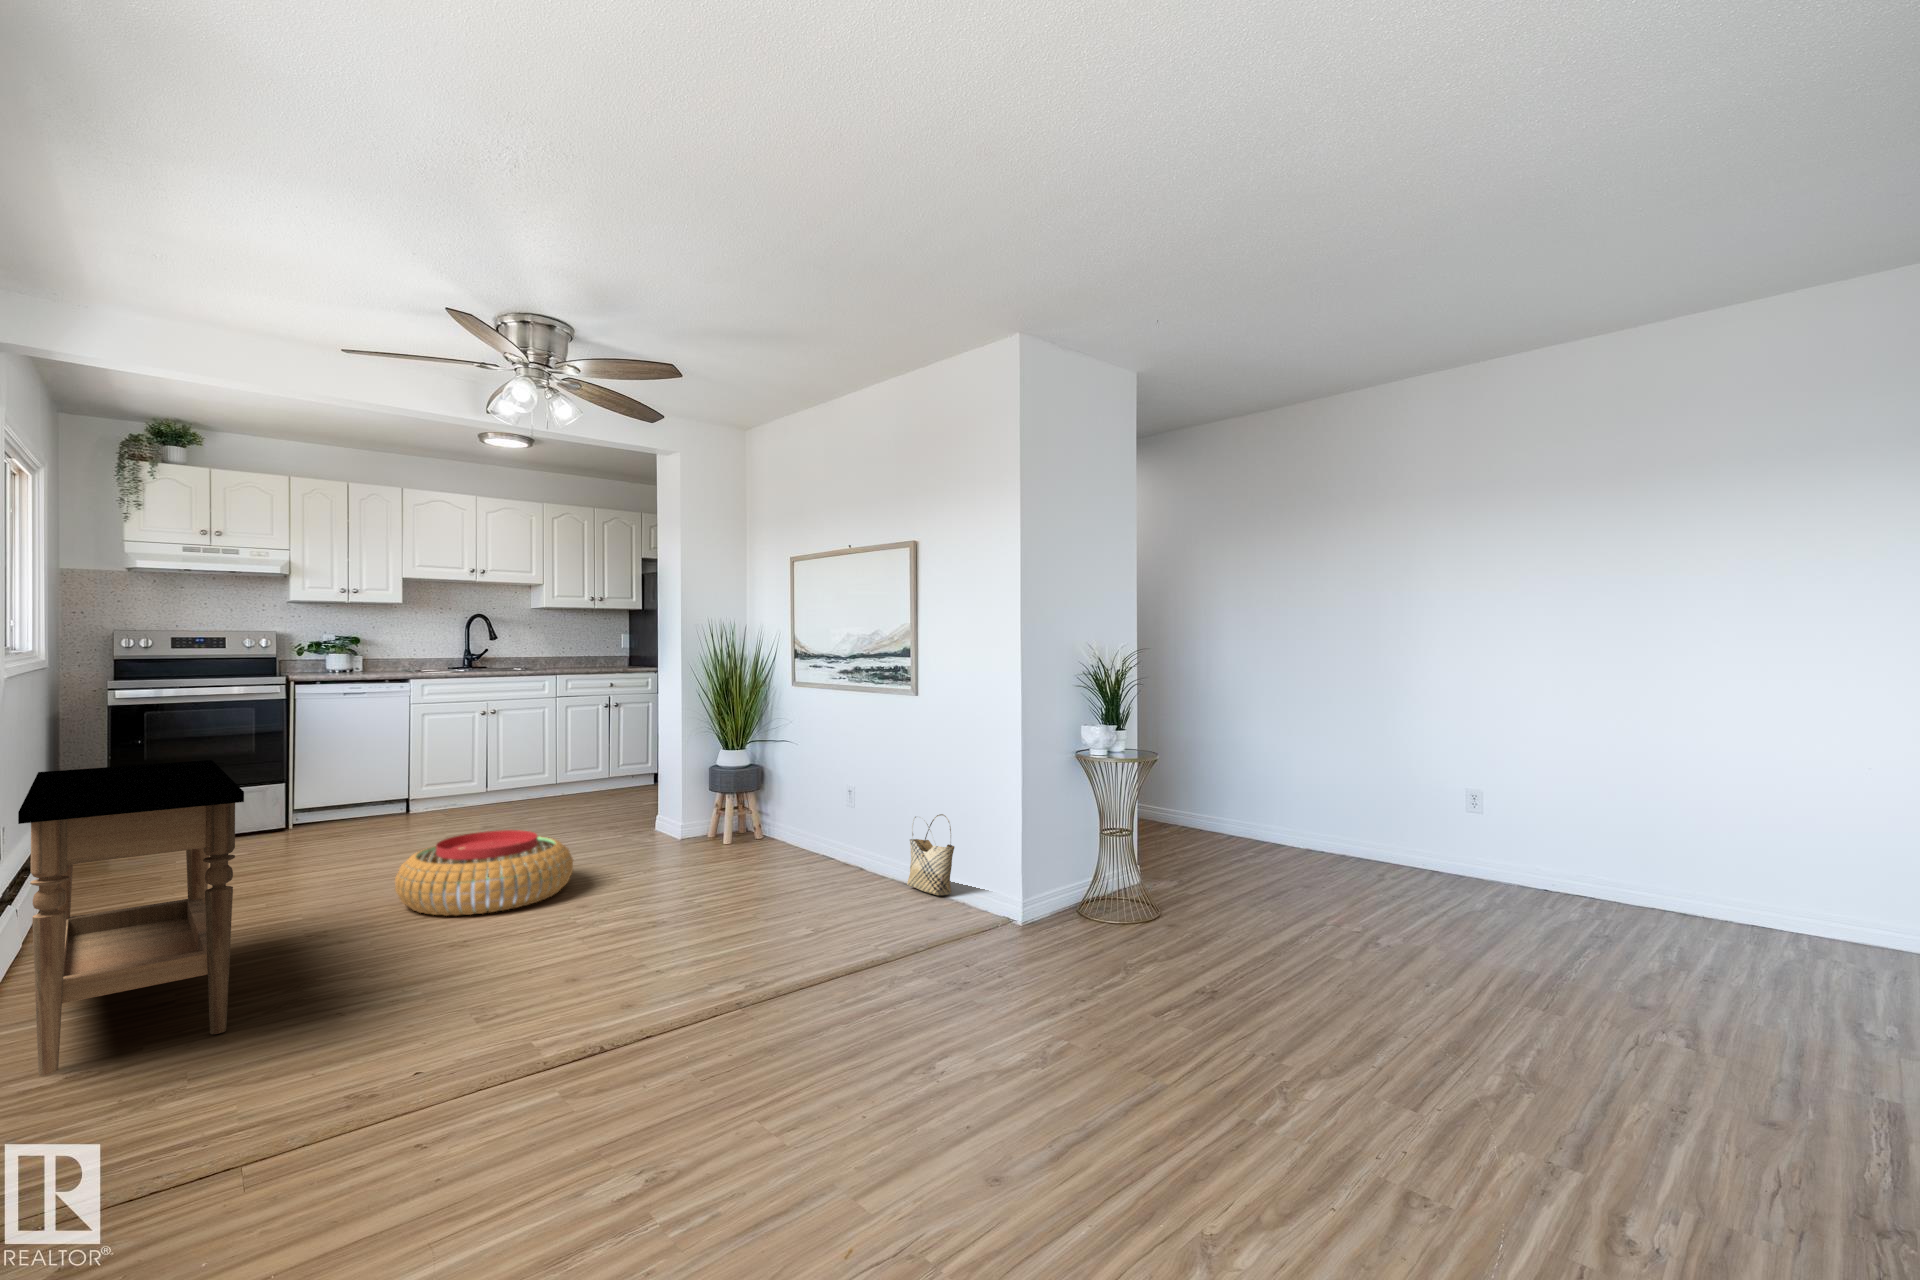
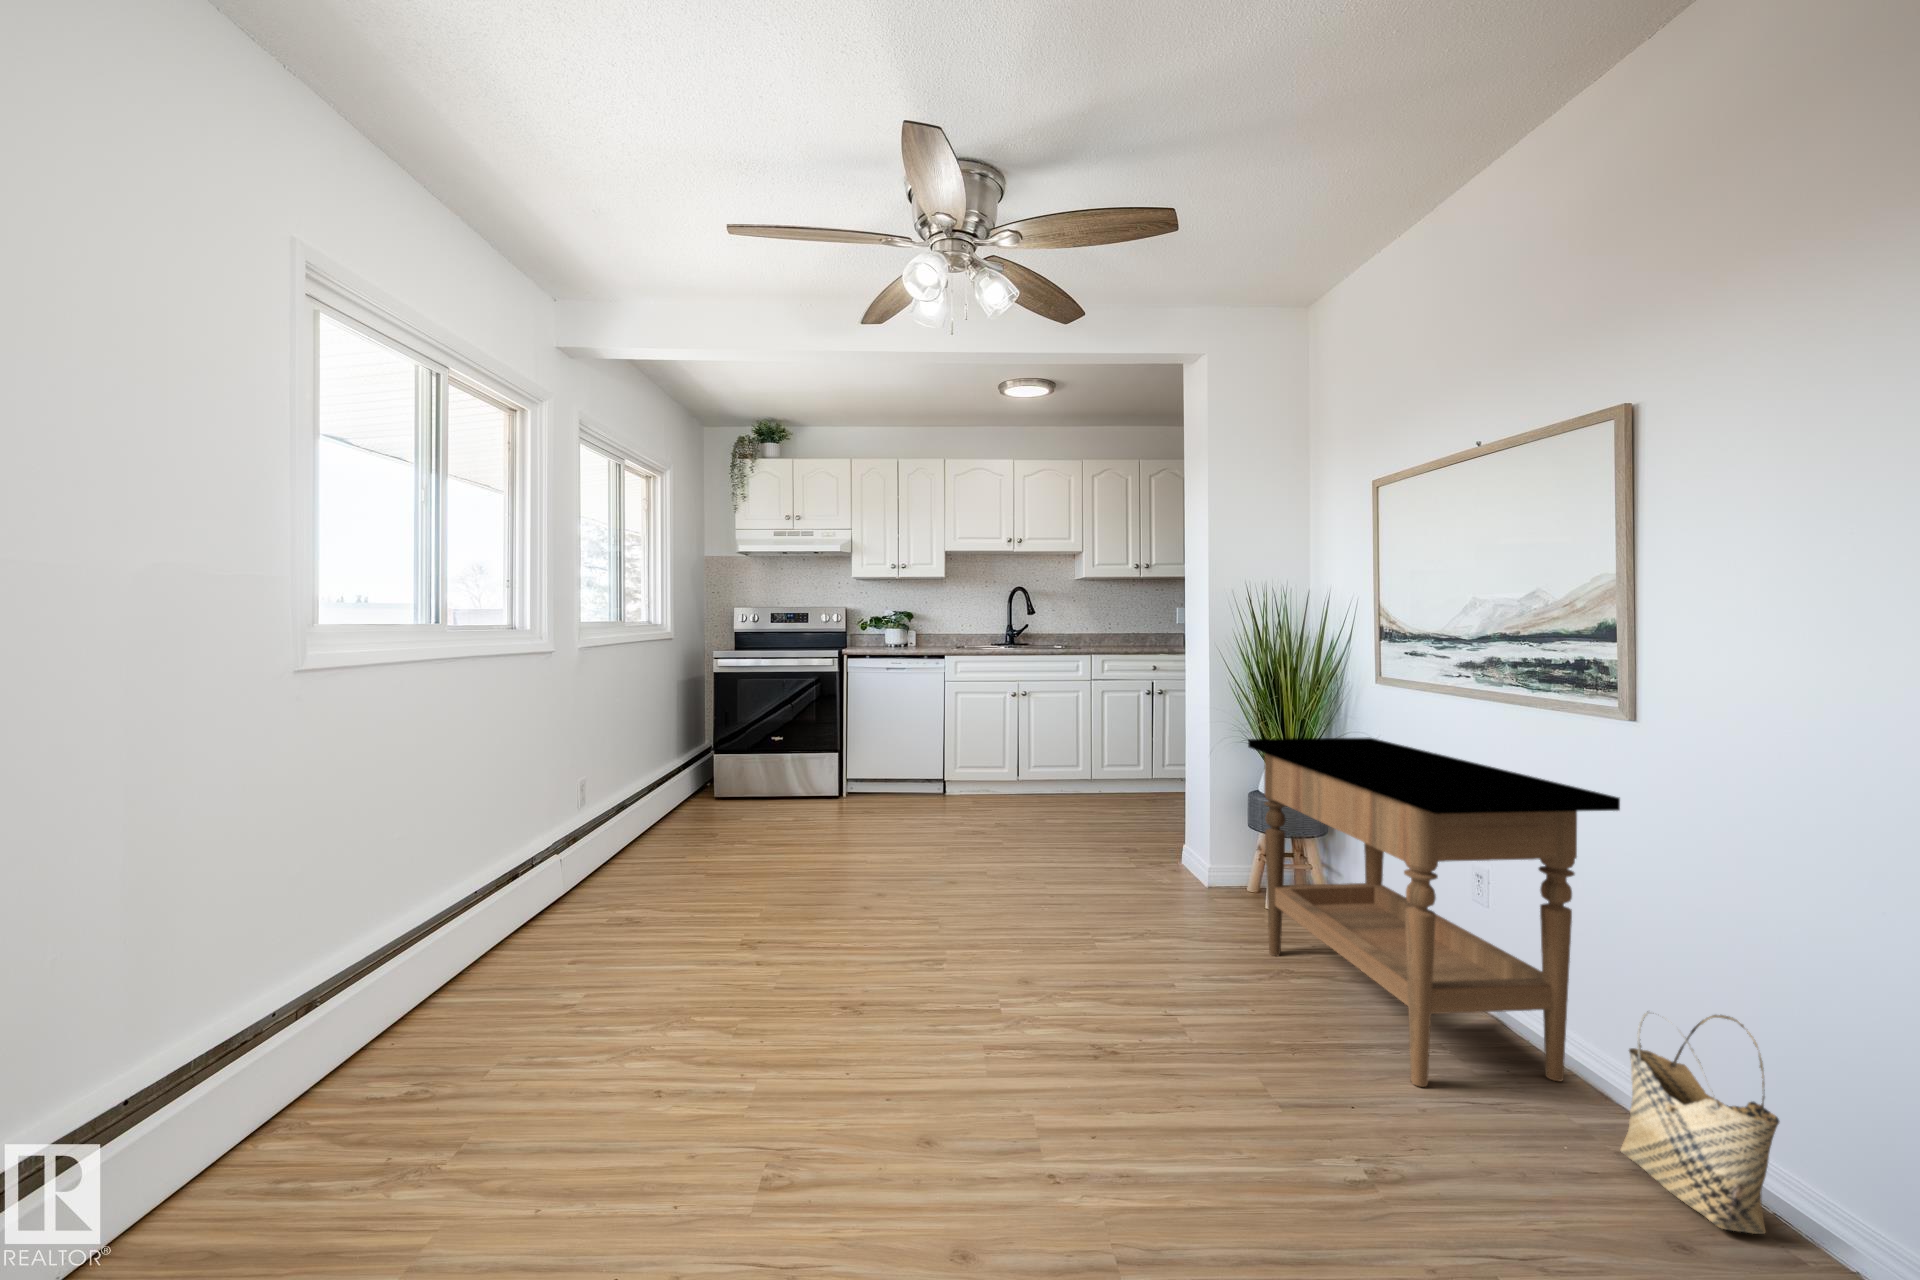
side table: present [18,760,244,1075] -> present [1248,737,1620,1087]
pouf: present [395,830,573,916] -> none [814,856,1020,981]

